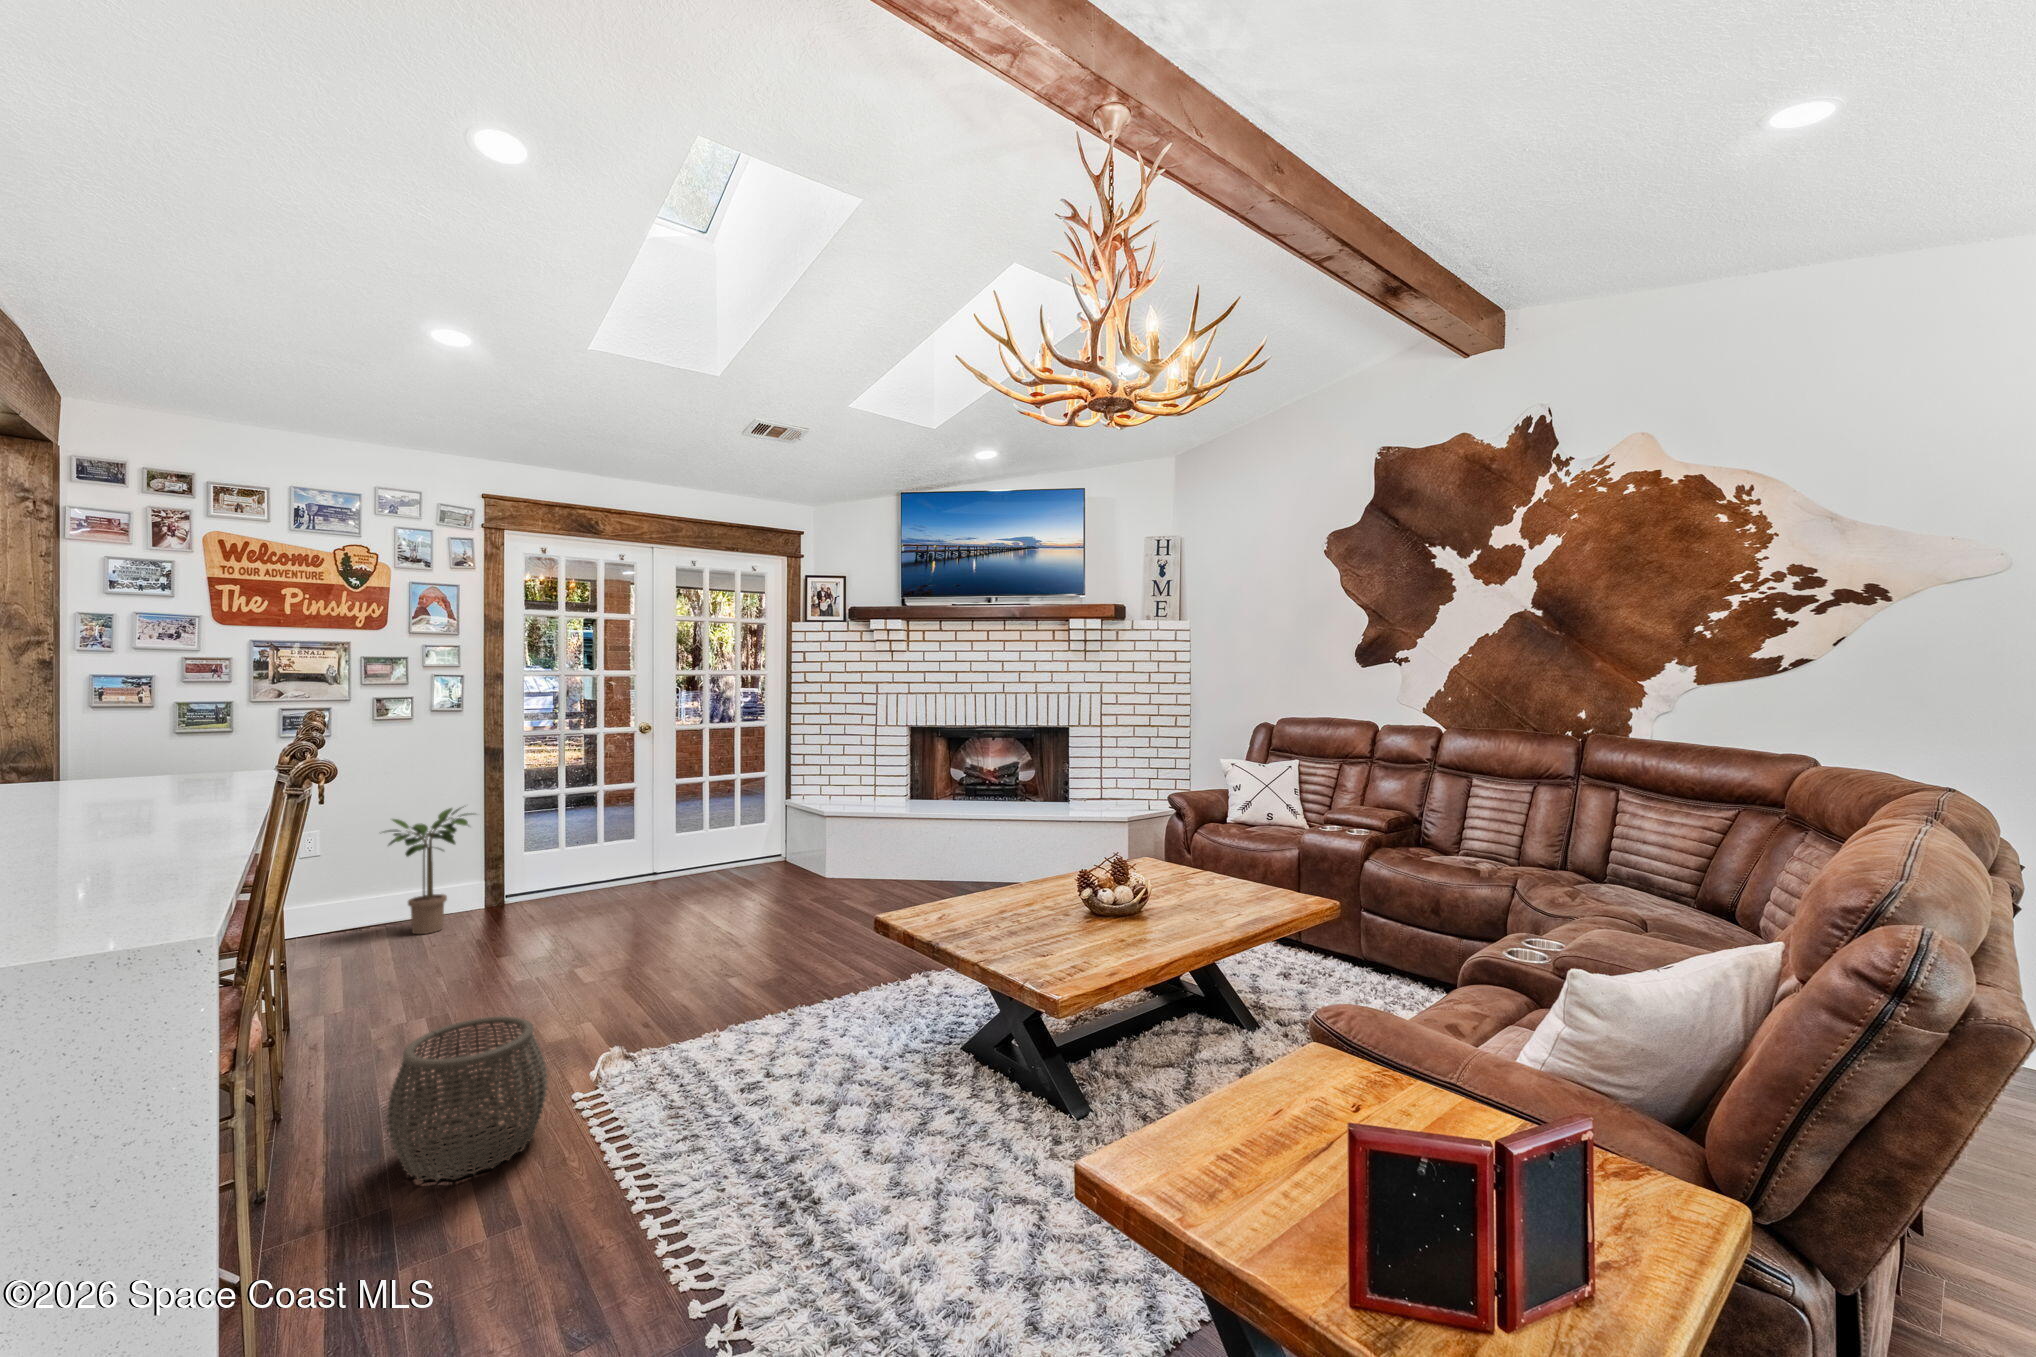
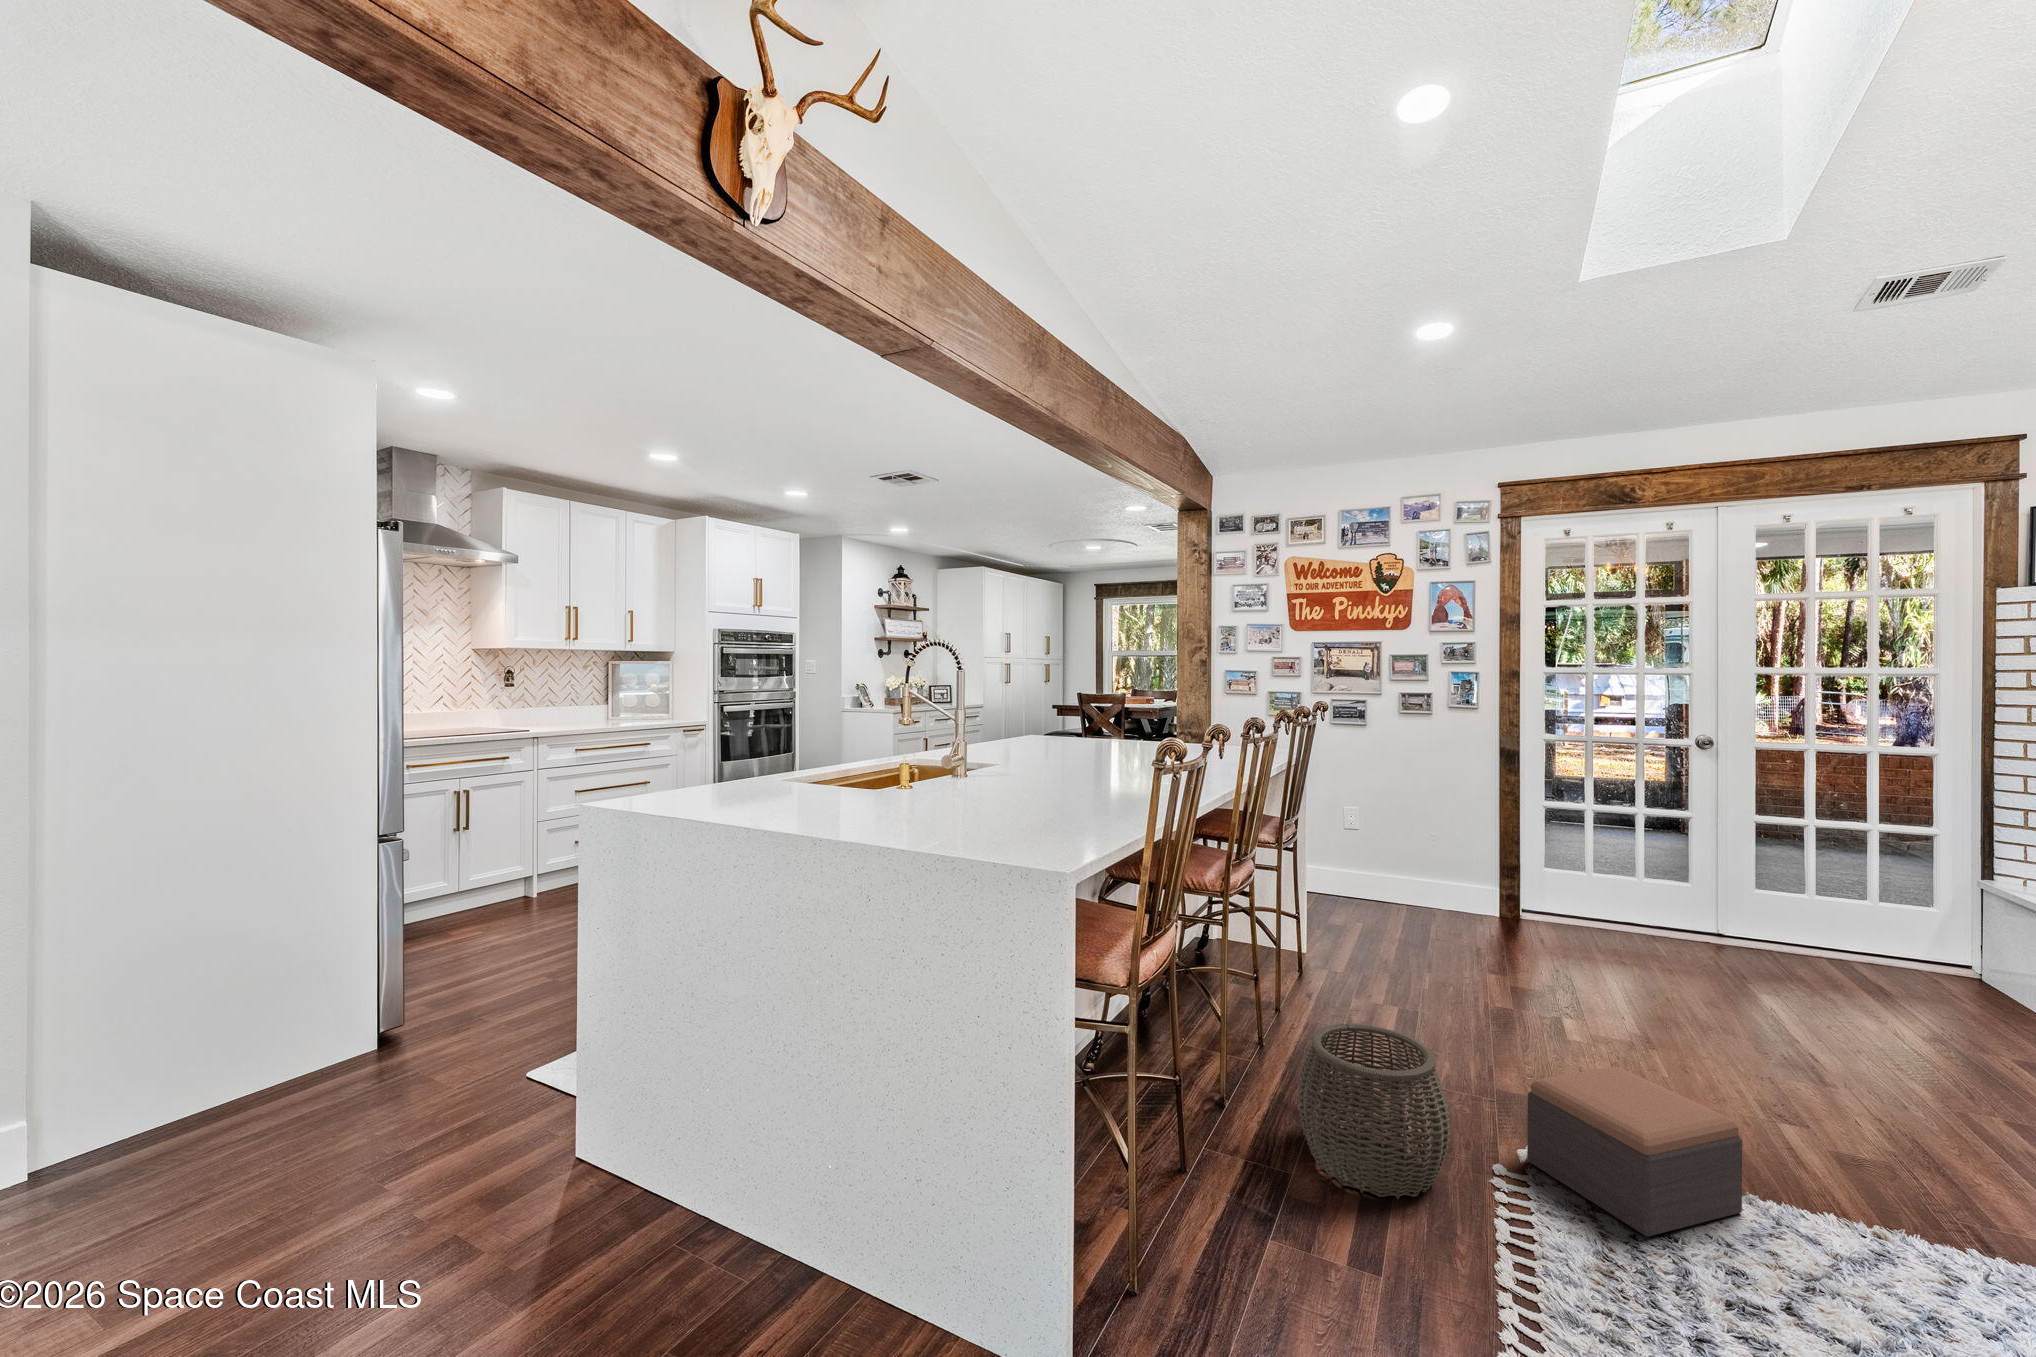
potted plant: present [384,808,474,934] -> none [1397,804,1490,924]
footstool: none [595,978,730,1082] -> present [1527,1066,1742,1237]

